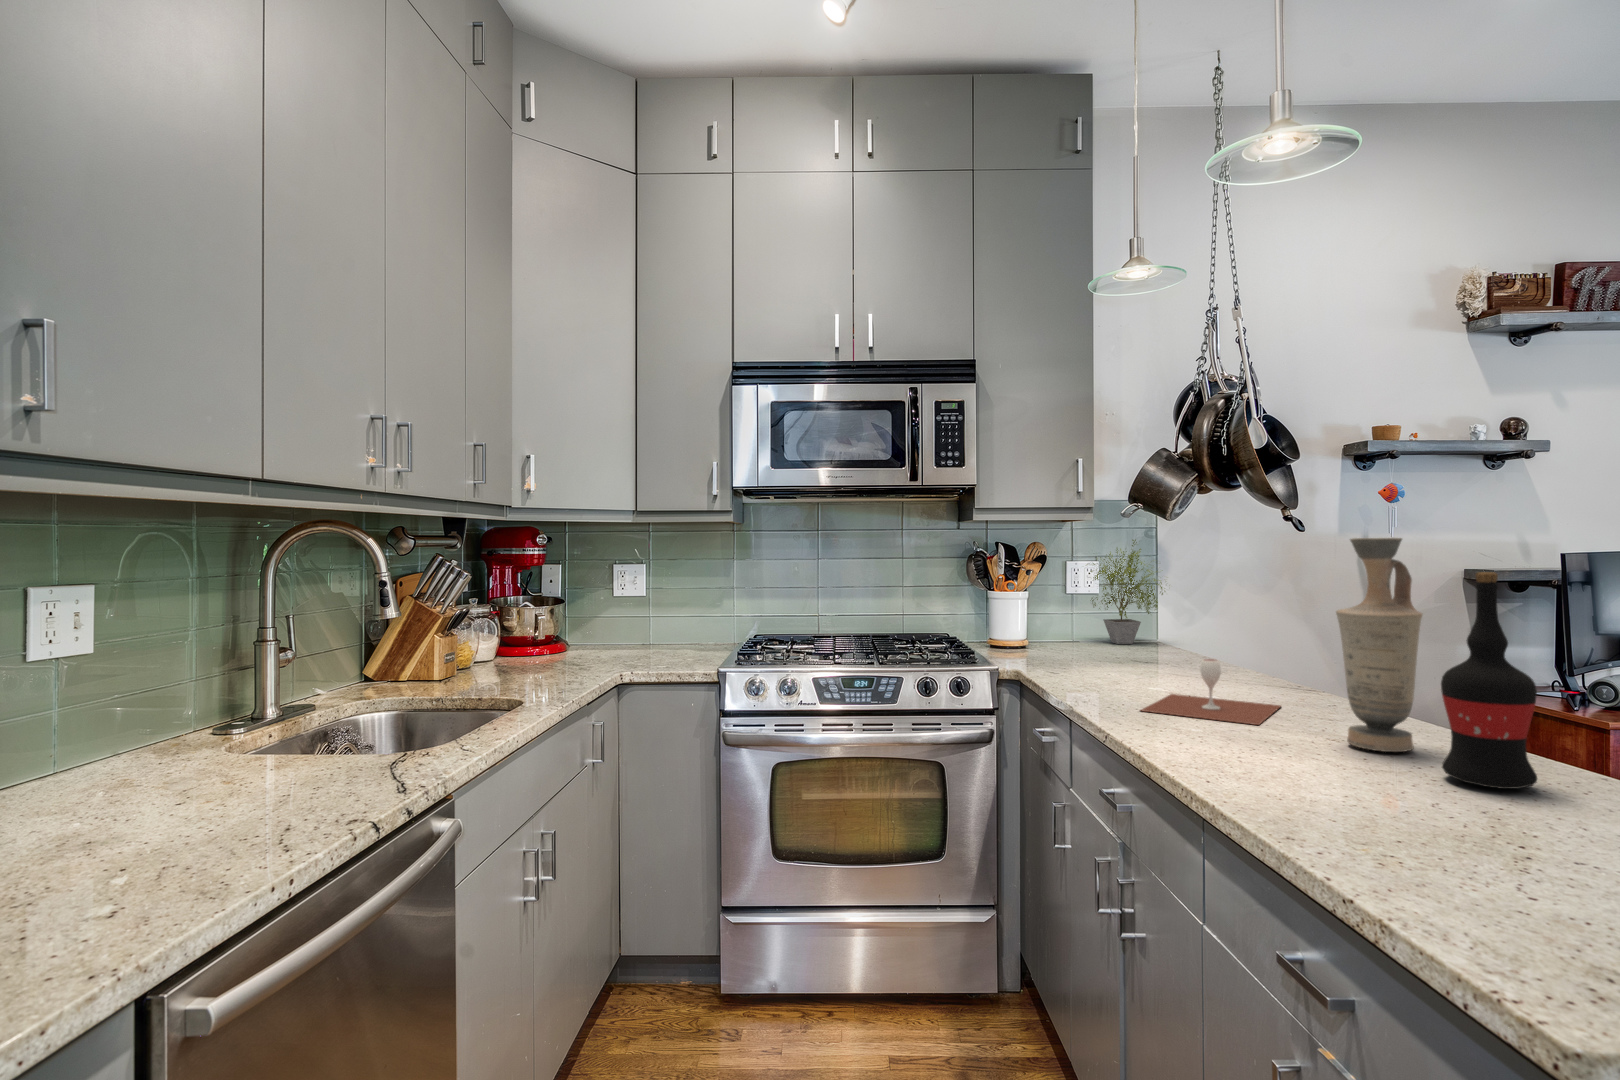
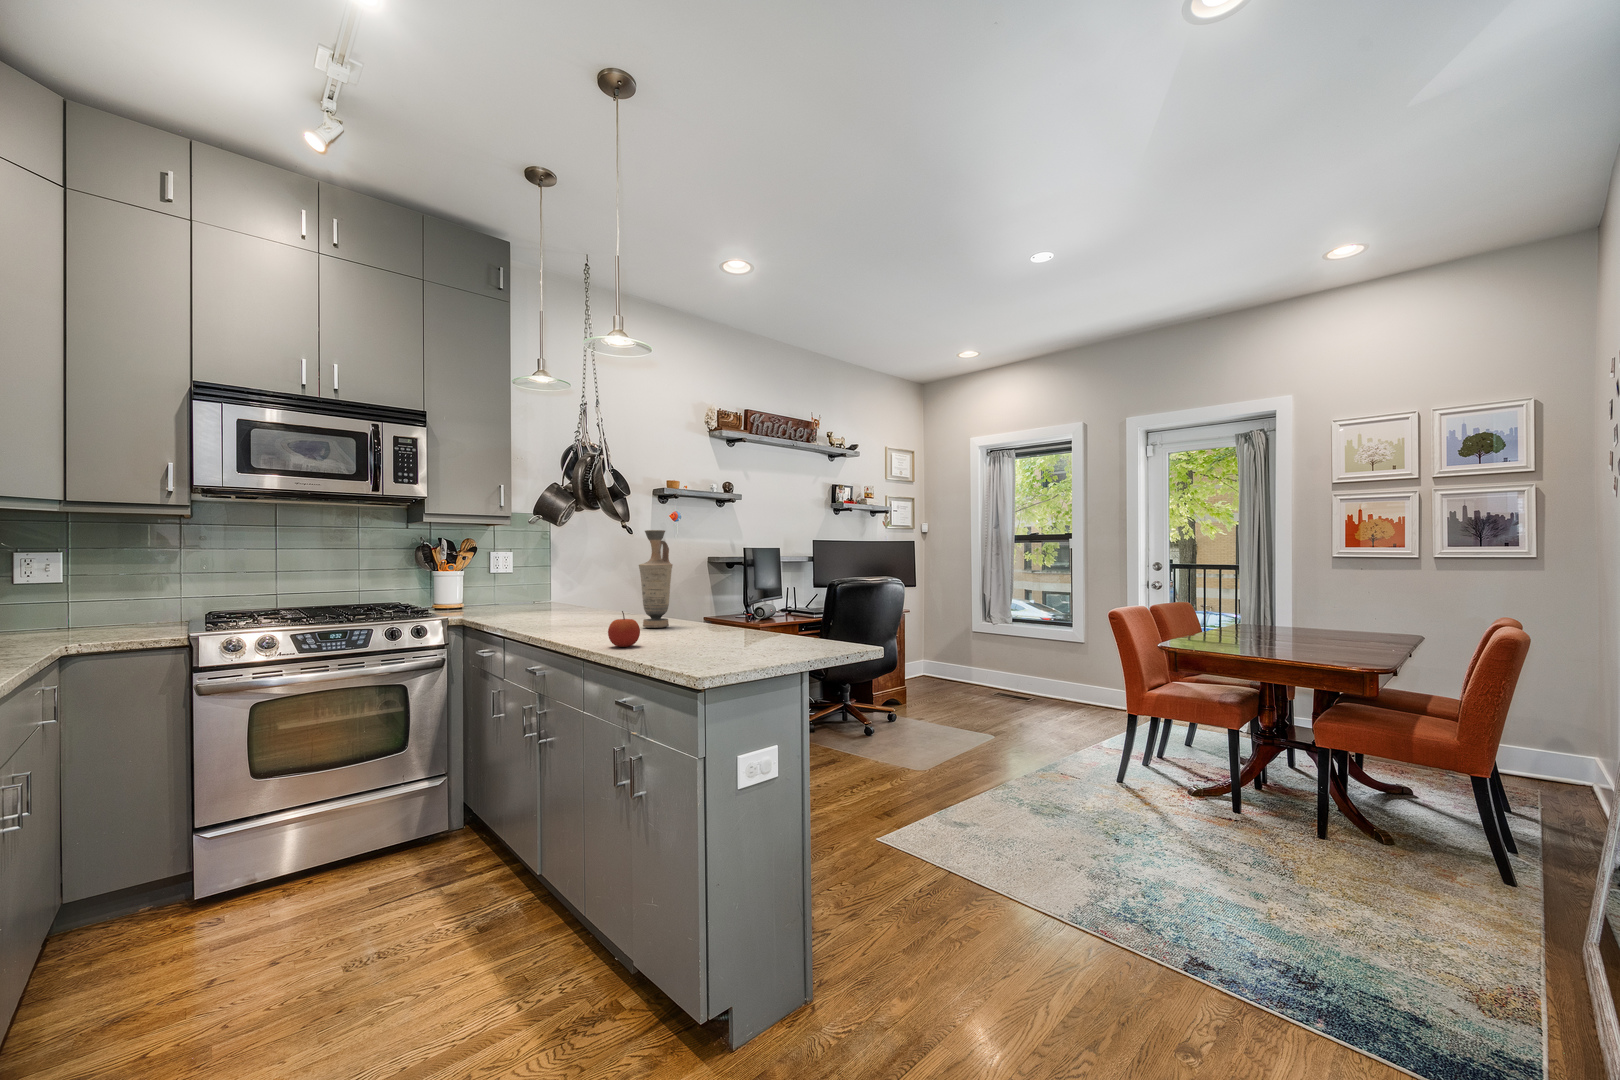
potted plant: present [1087,539,1163,644] -> none [497,538,559,606]
wine bottle: present [1441,572,1537,789] -> none [676,543,708,632]
wine glass: present [1141,659,1281,725] -> none [543,597,616,627]
apple: none [1273,740,1356,827] -> present [608,611,640,647]

